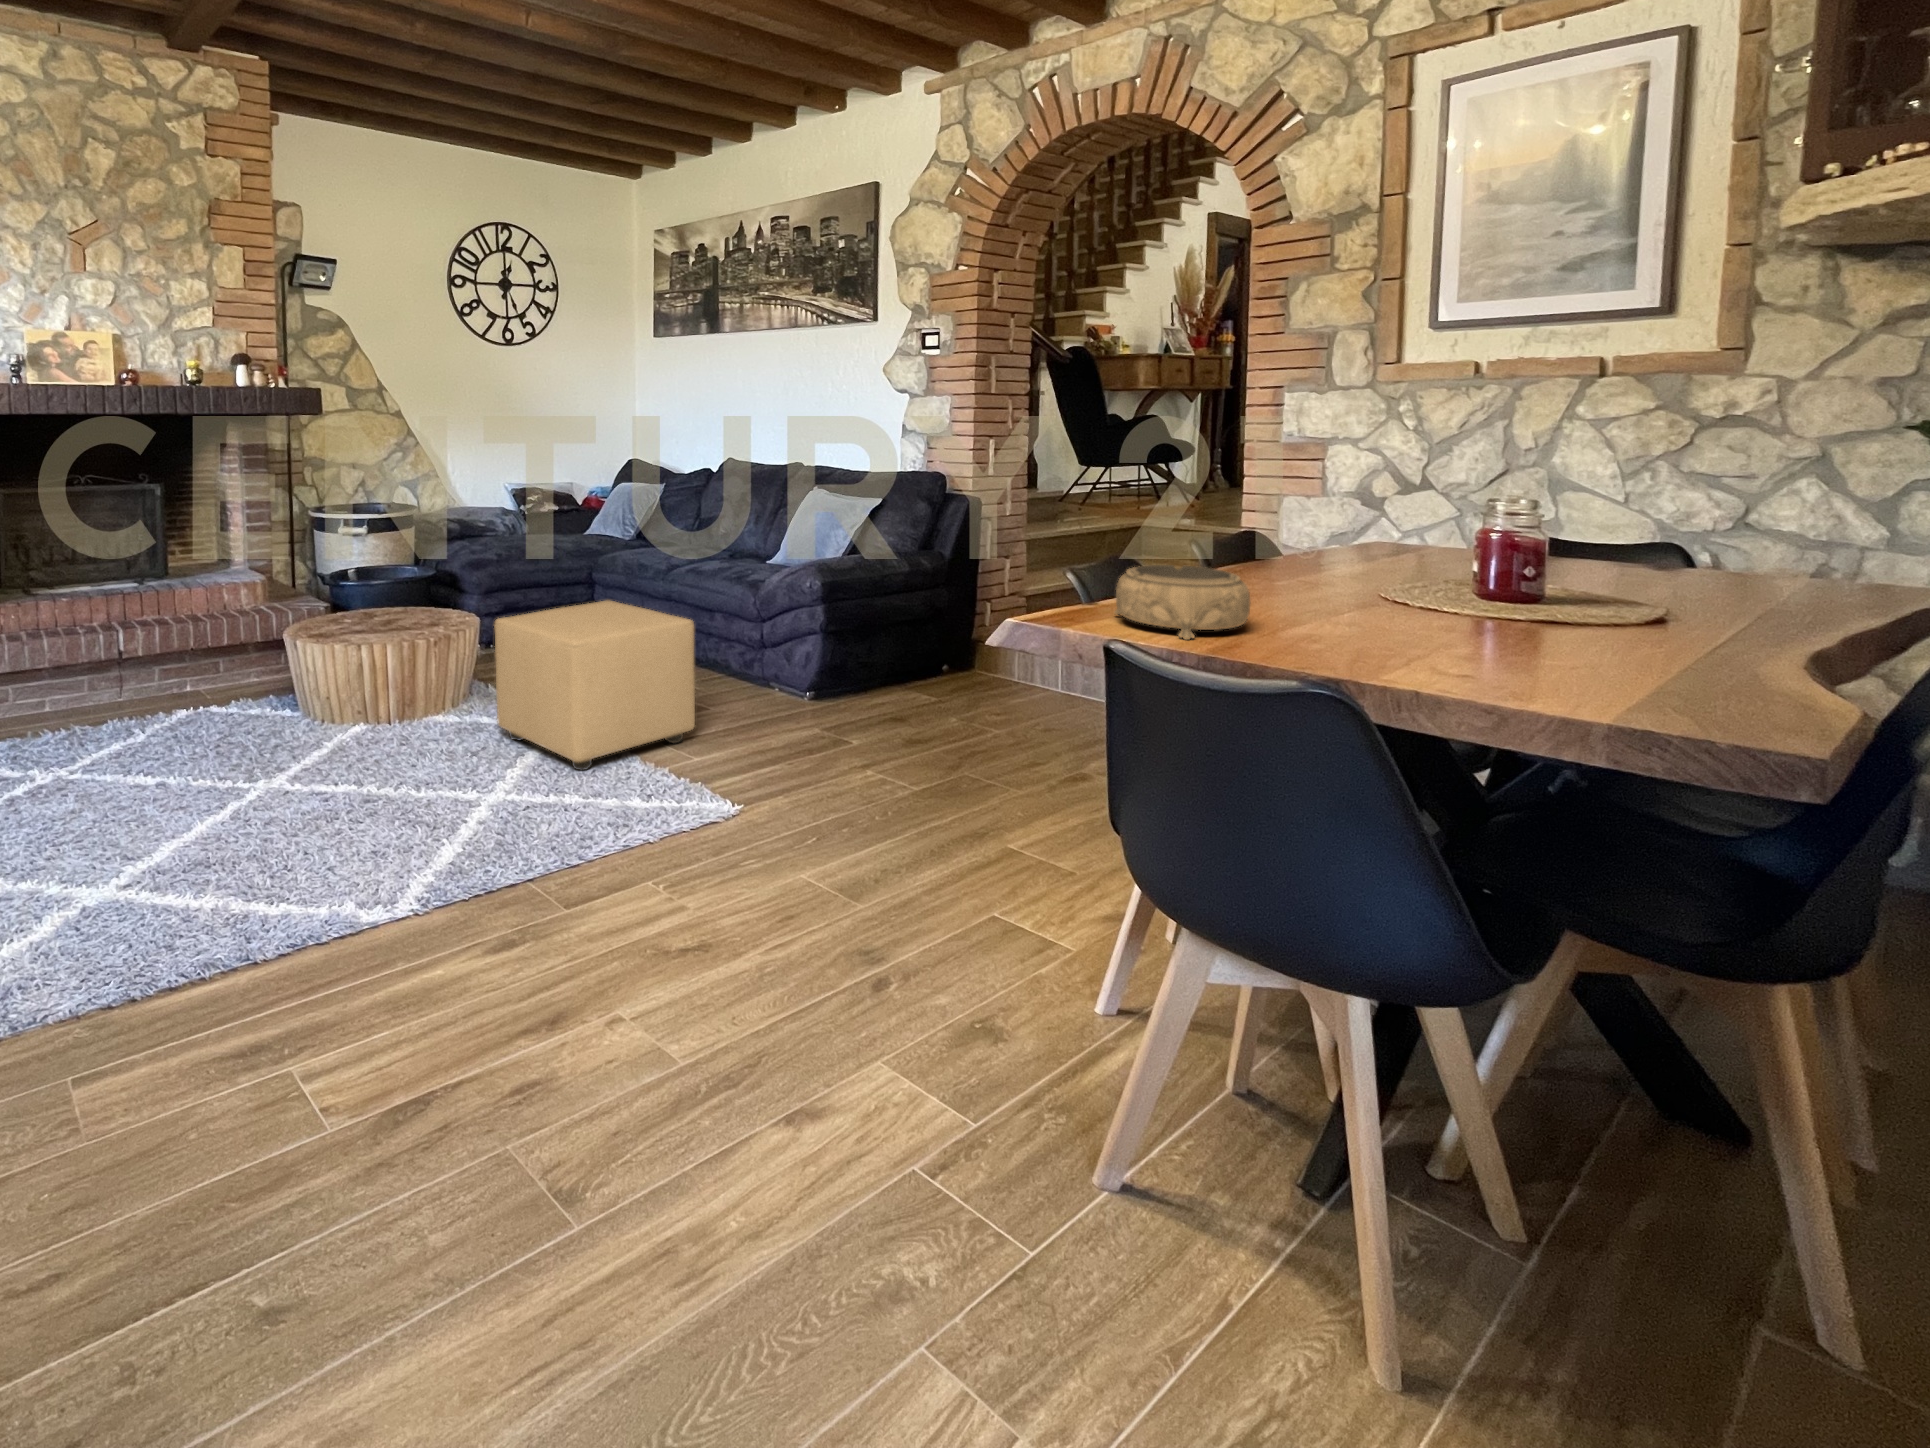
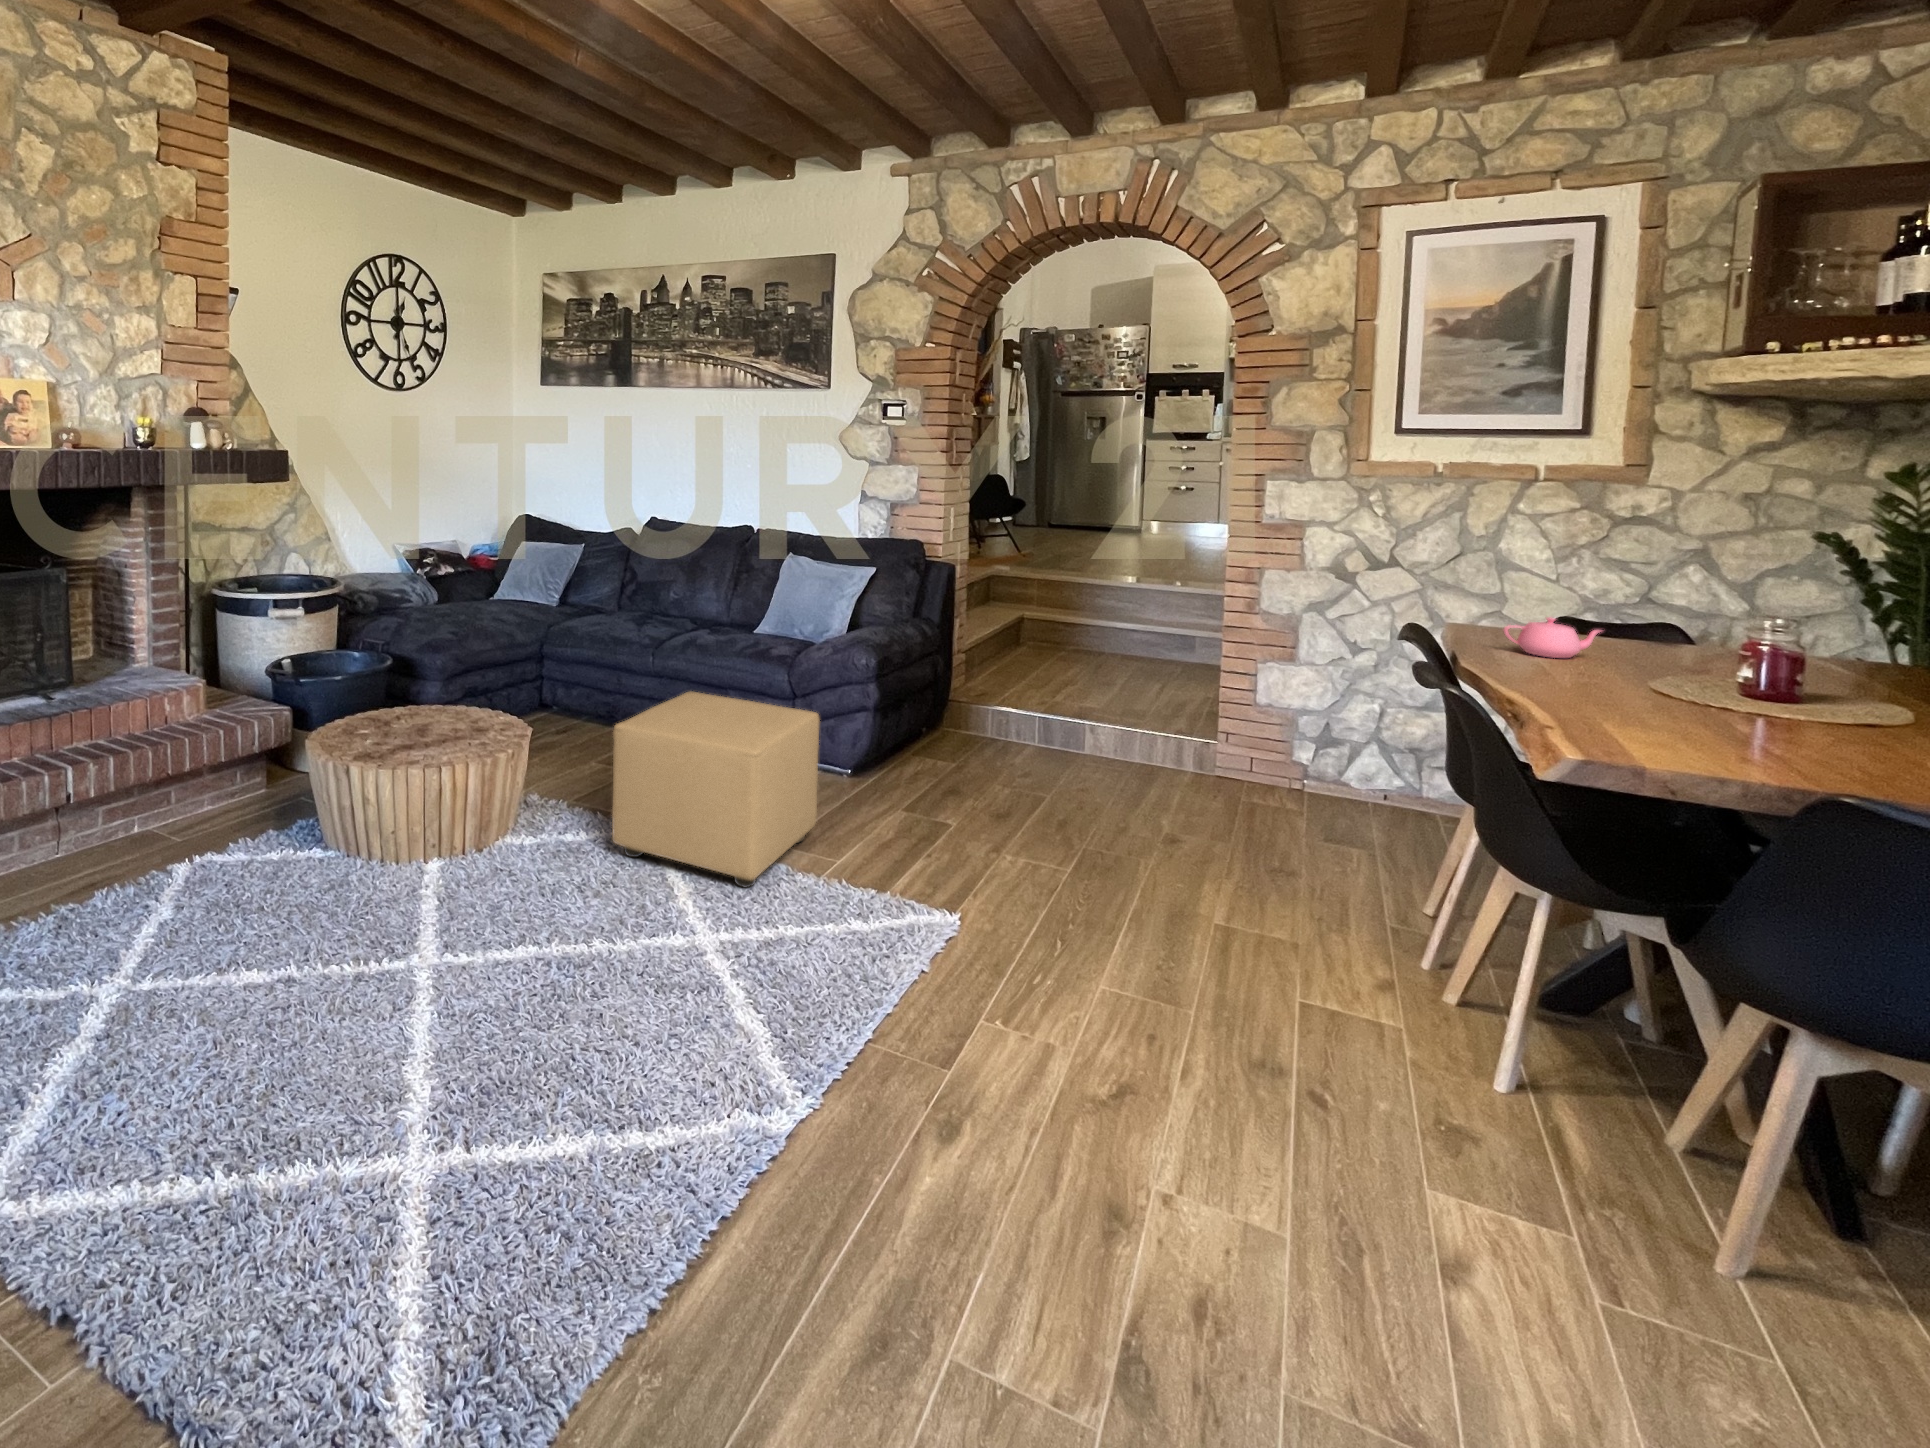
teapot: none [1321,518,1431,566] -> present [1504,617,1601,658]
decorative bowl: present [1114,565,1250,640] -> none [1616,695,1777,771]

